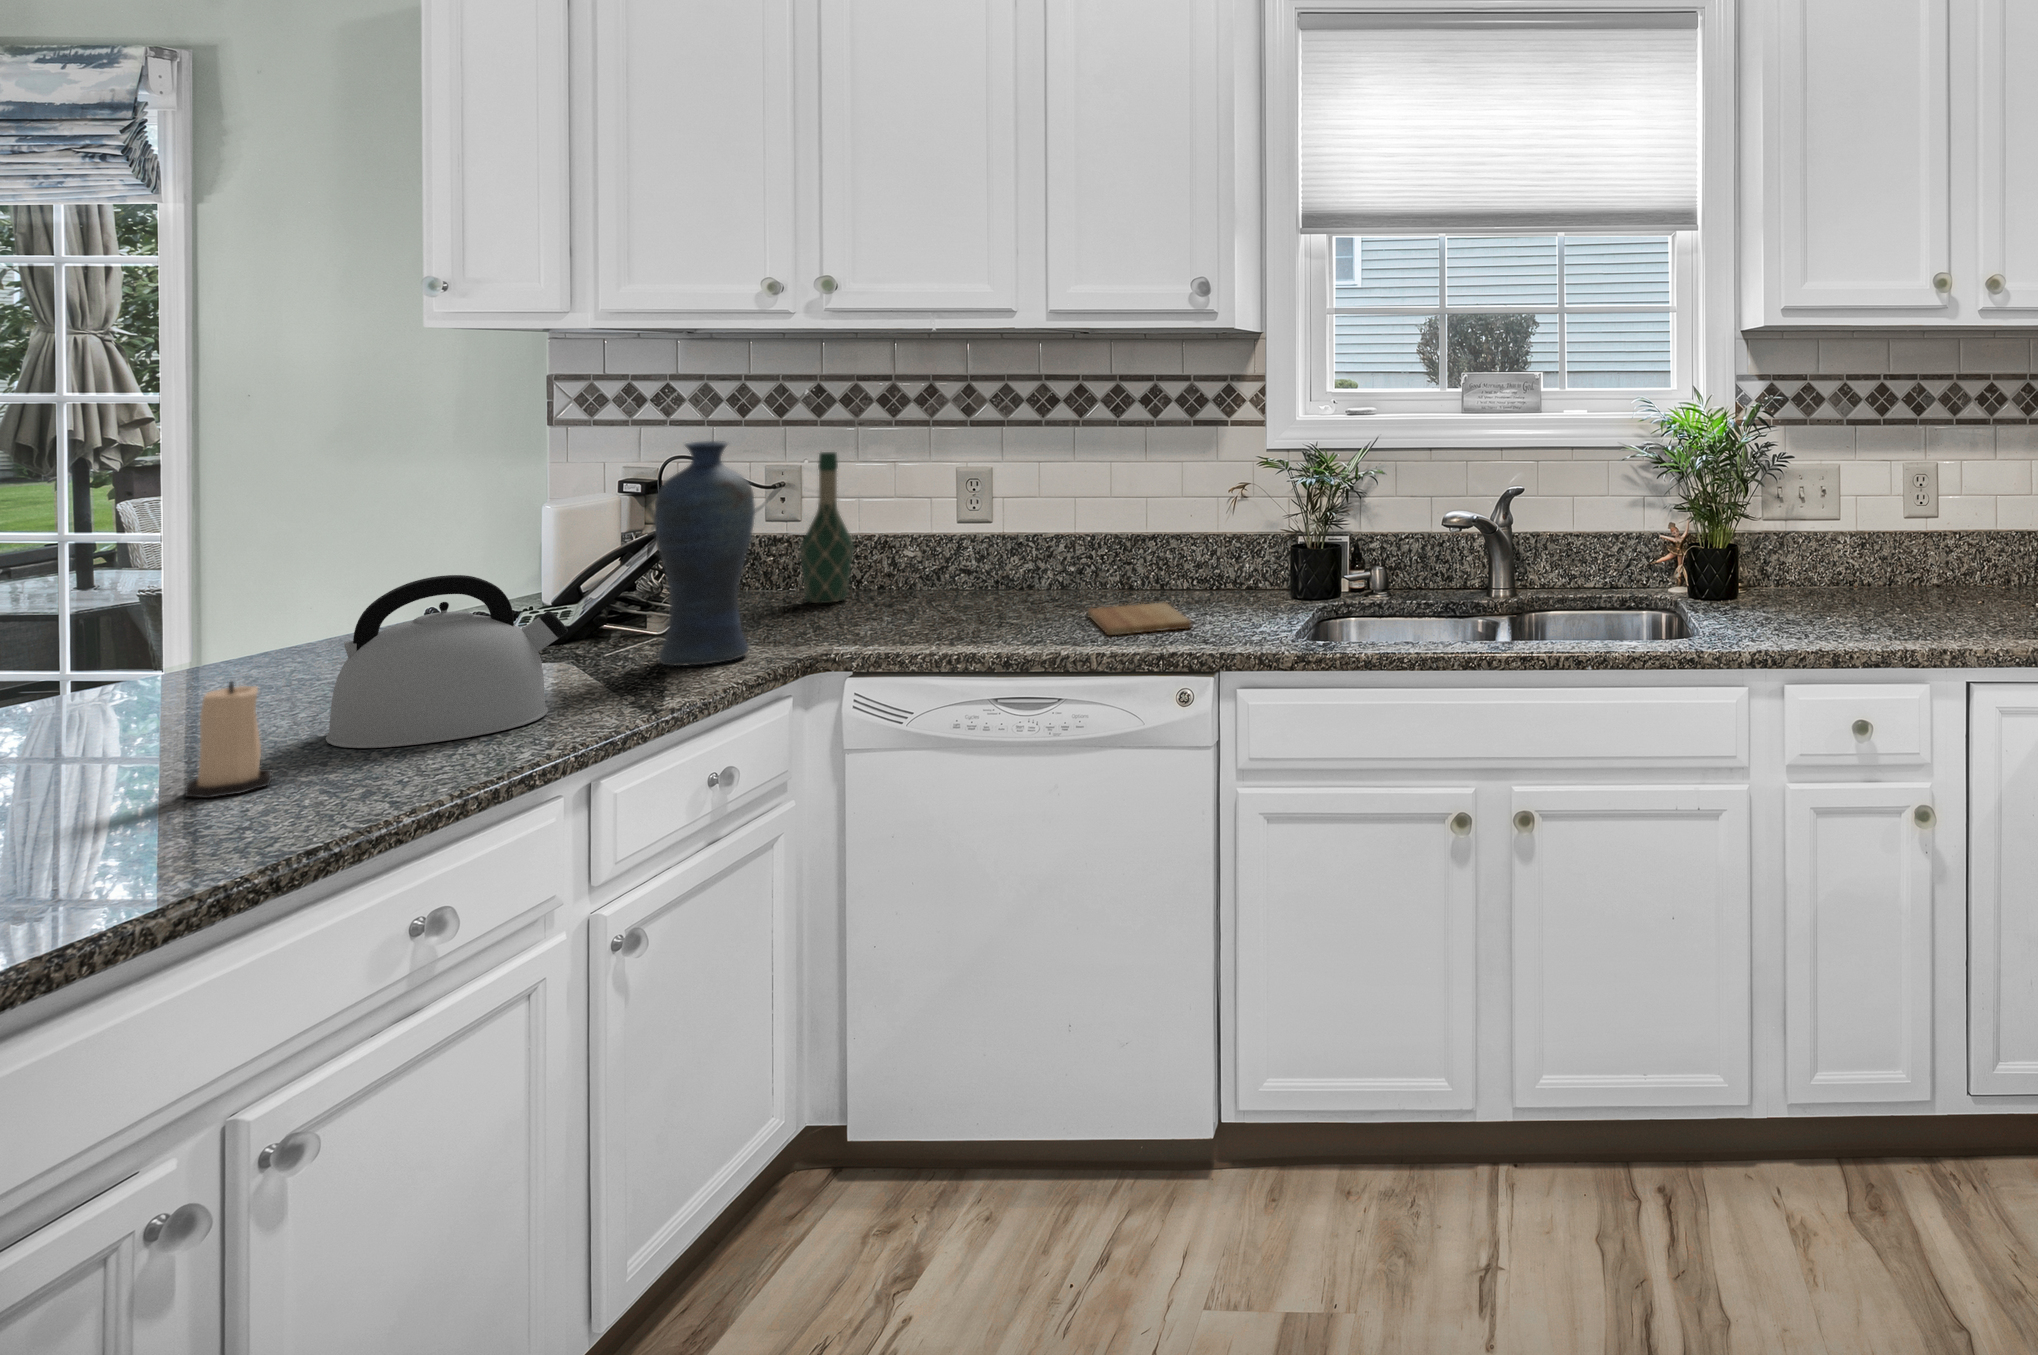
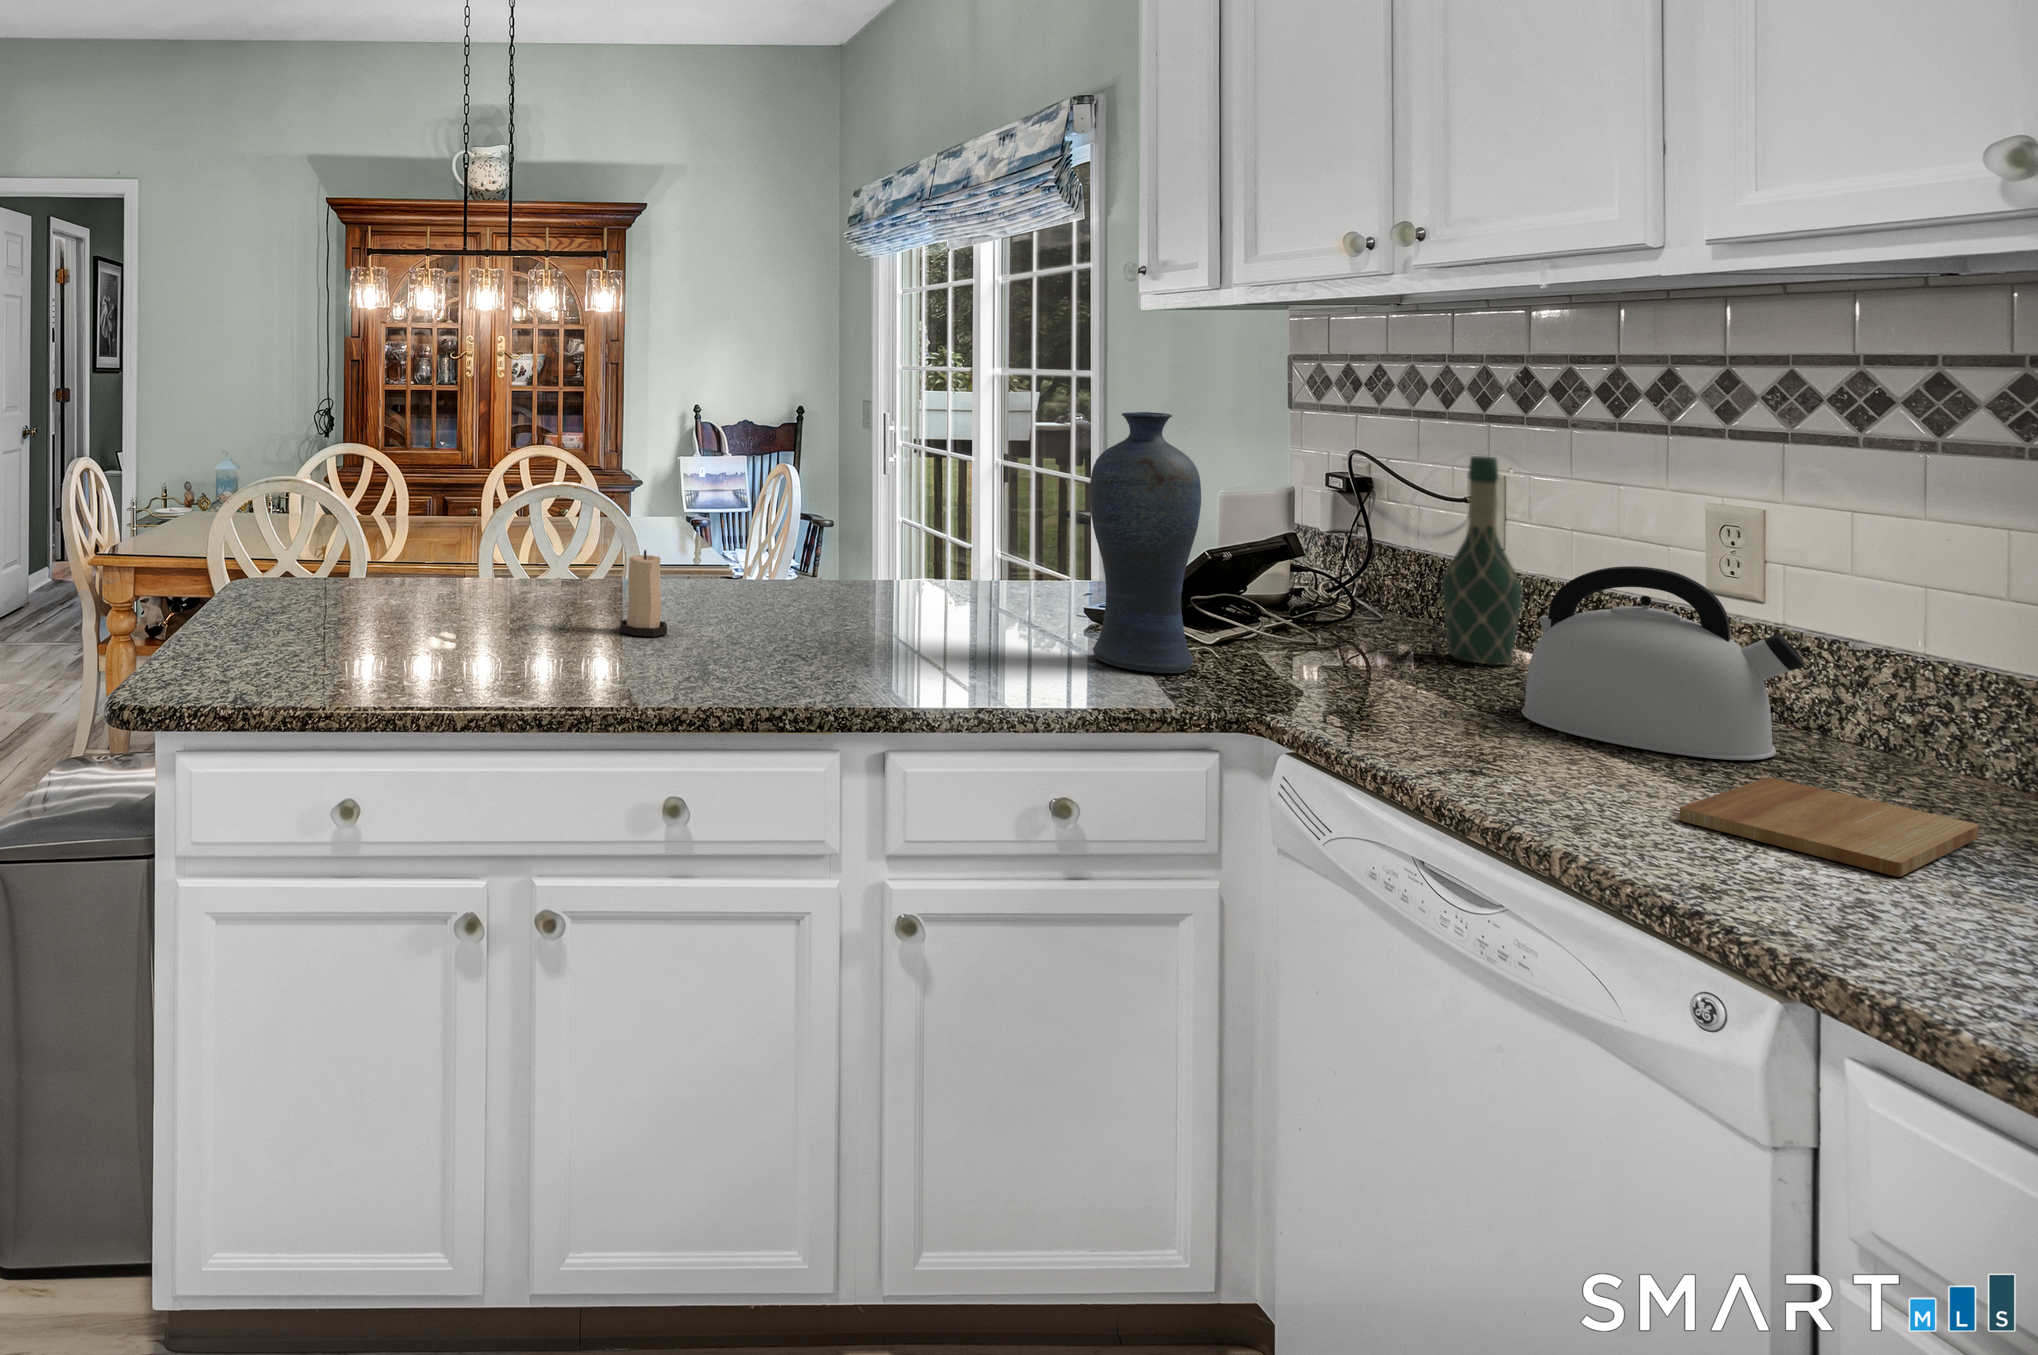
kettle: present [326,575,568,748] -> present [1521,566,1804,760]

